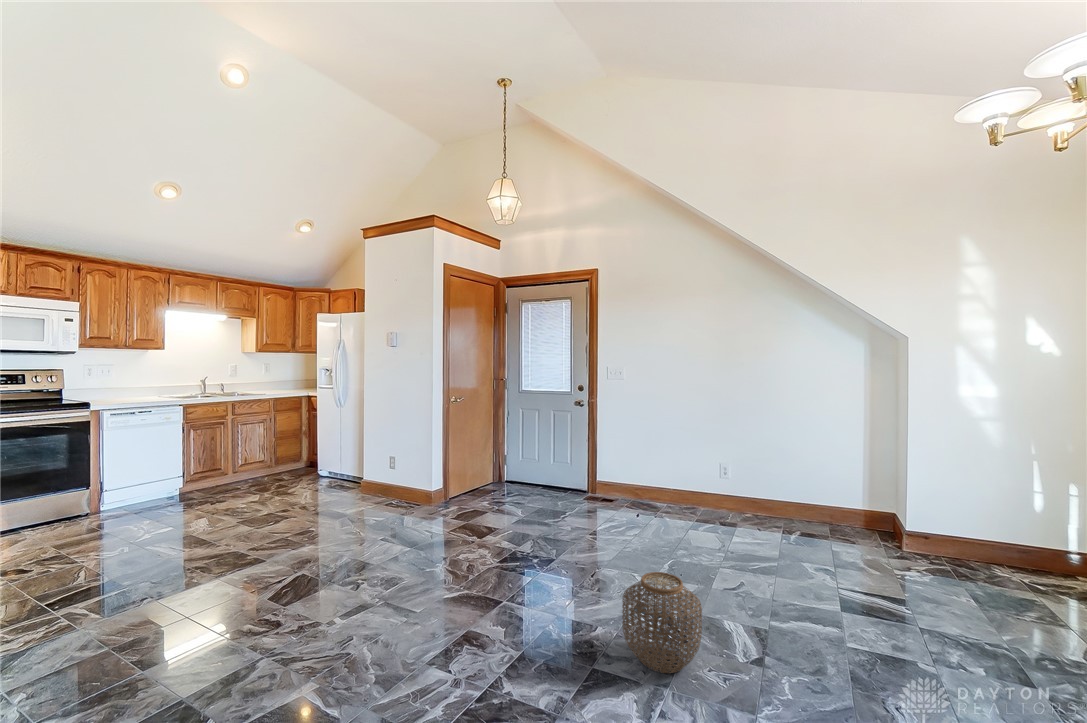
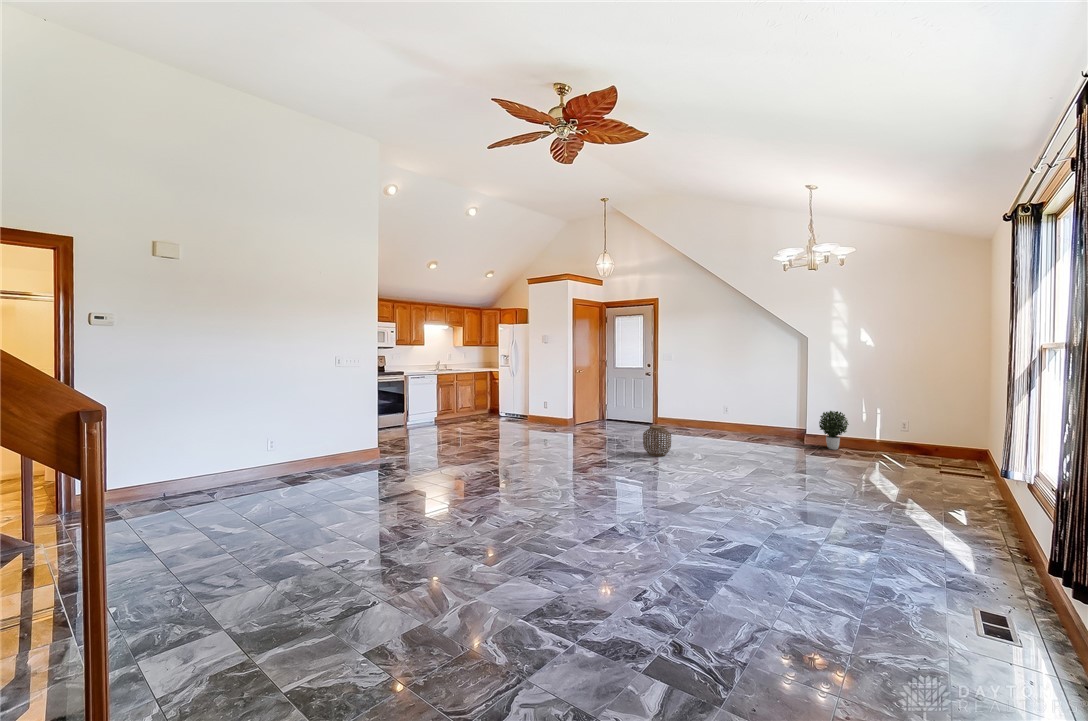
potted plant: none [948,491,1025,576] -> present [819,411,849,450]

